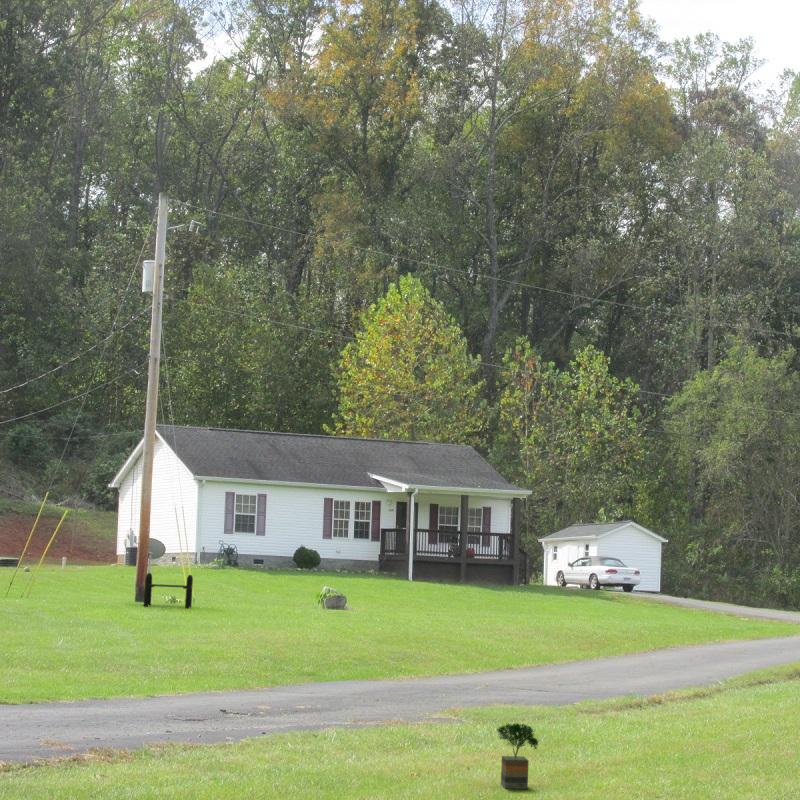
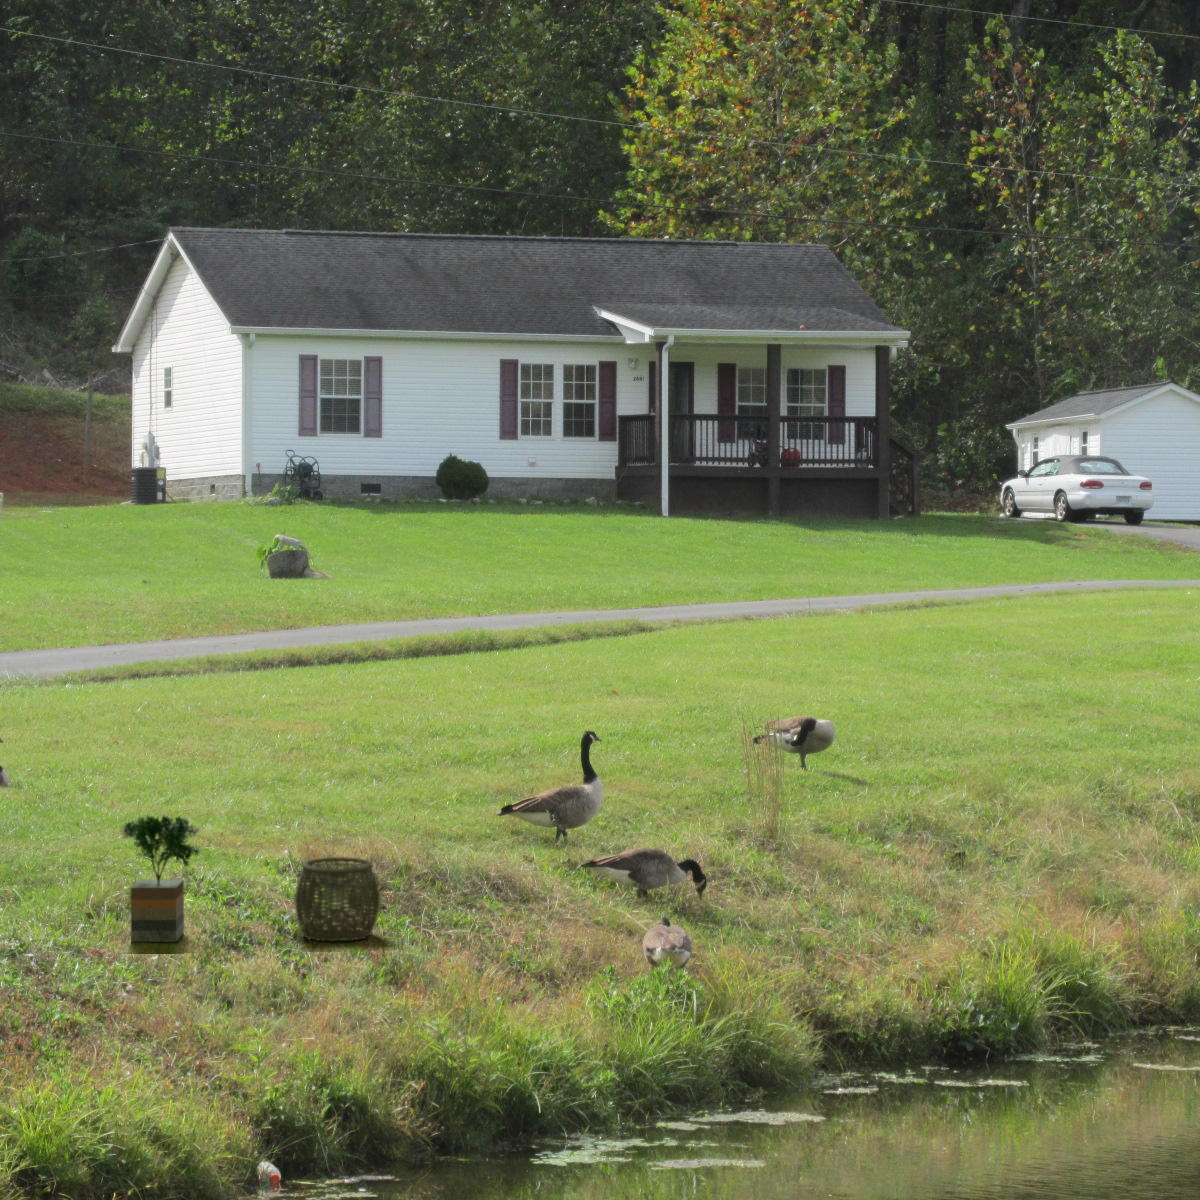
bench: present [144,573,193,608] -> none [17,522,115,588]
woven basket: none [577,746,621,790] -> present [295,857,380,942]

